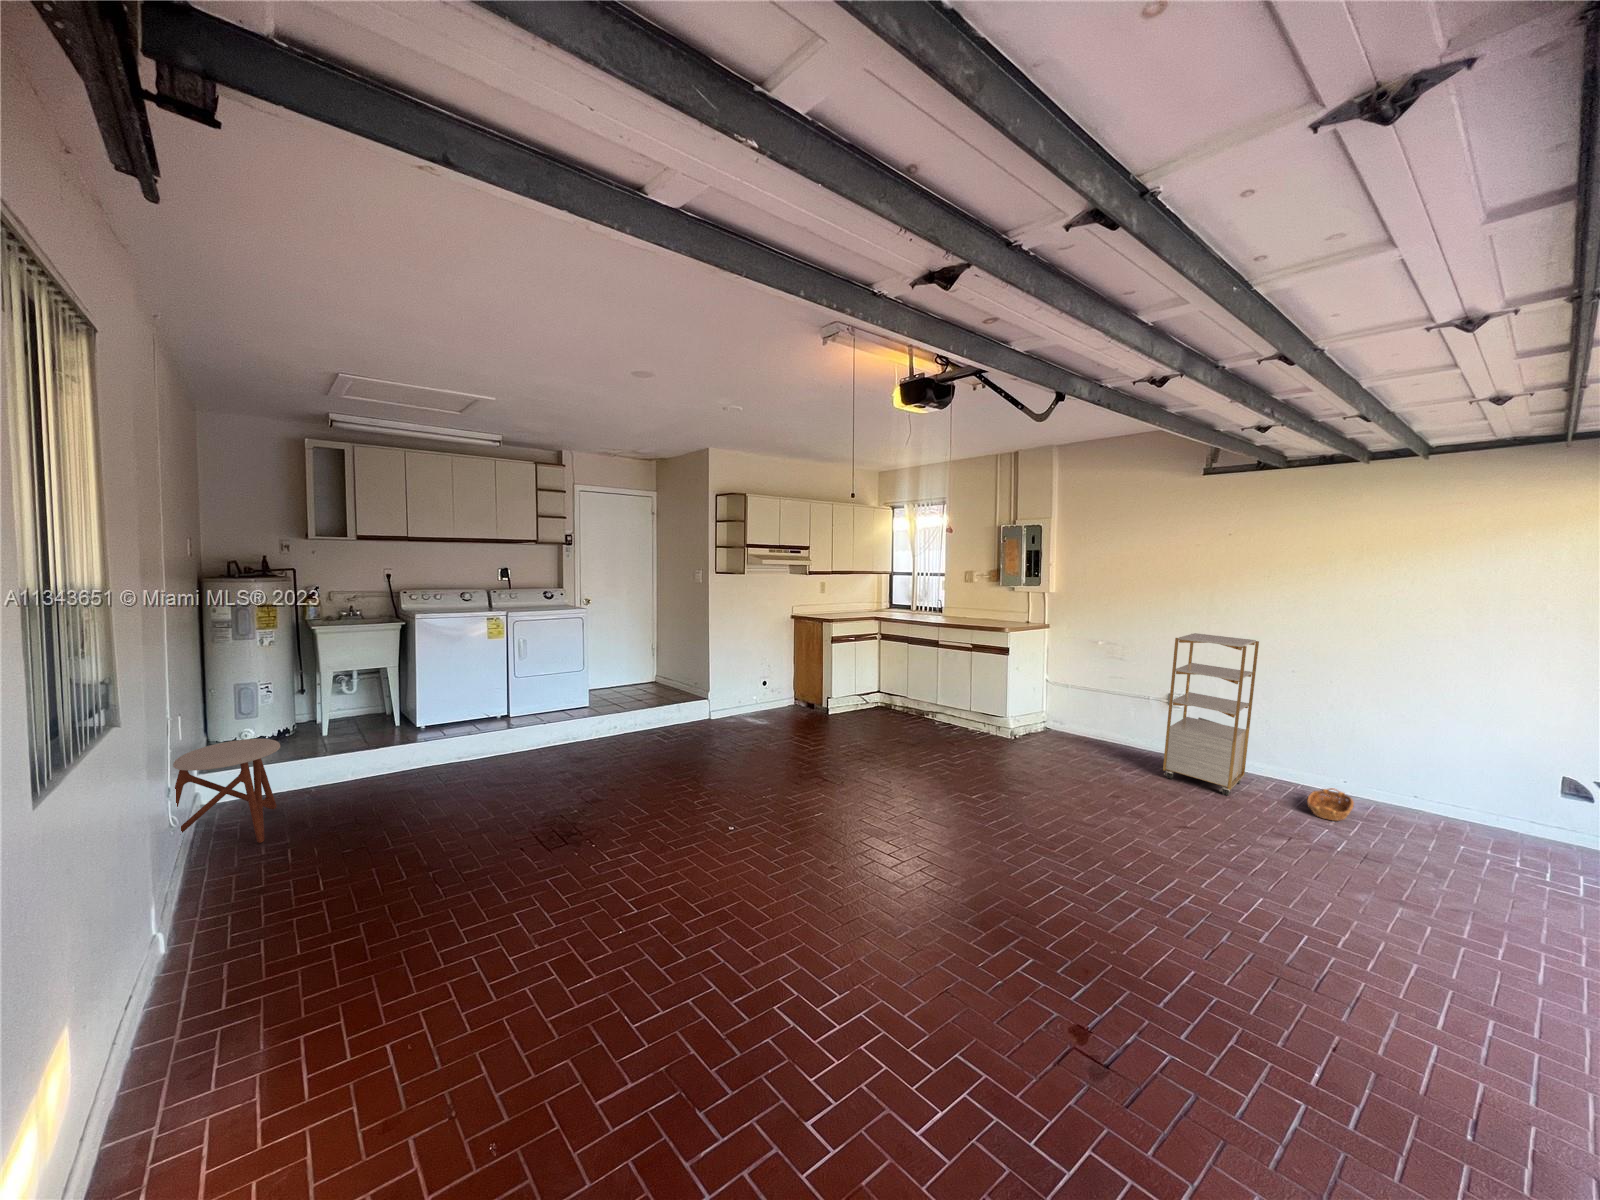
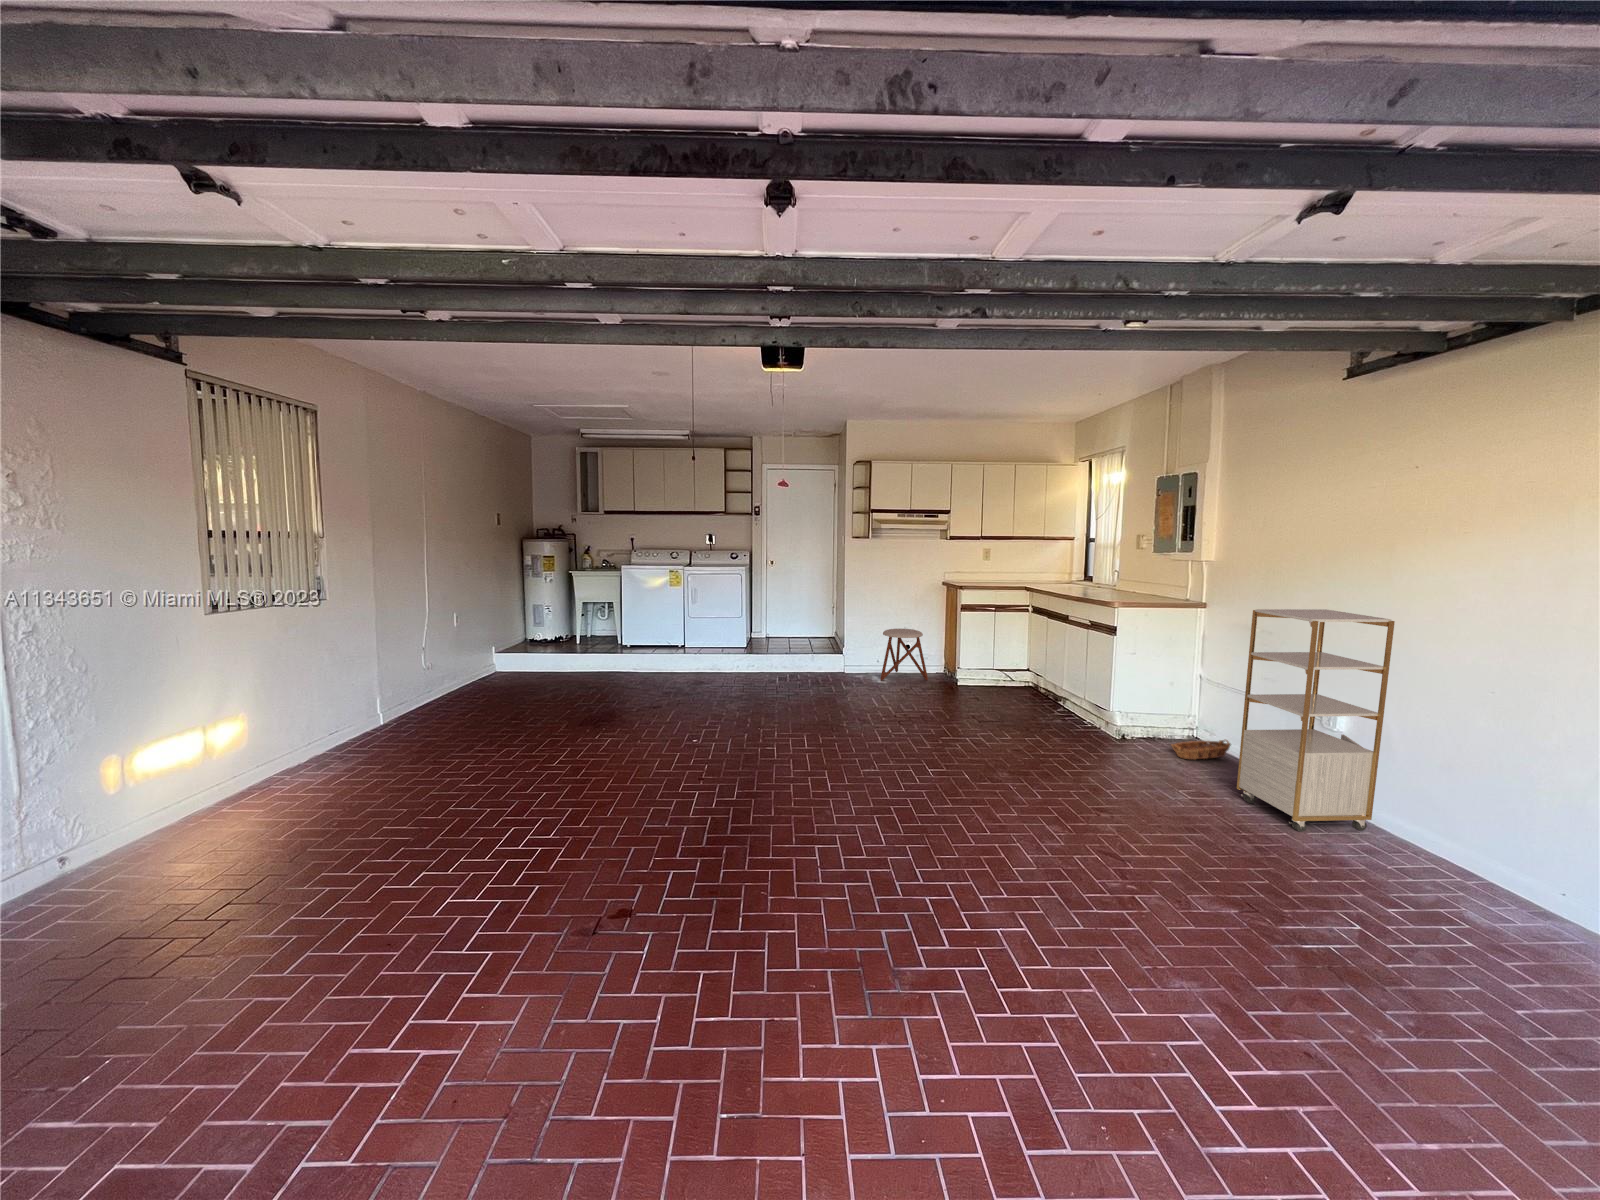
stool: present [173,739,281,843] -> present [880,629,928,680]
basket: present [1307,788,1354,821] -> present [1172,740,1231,759]

